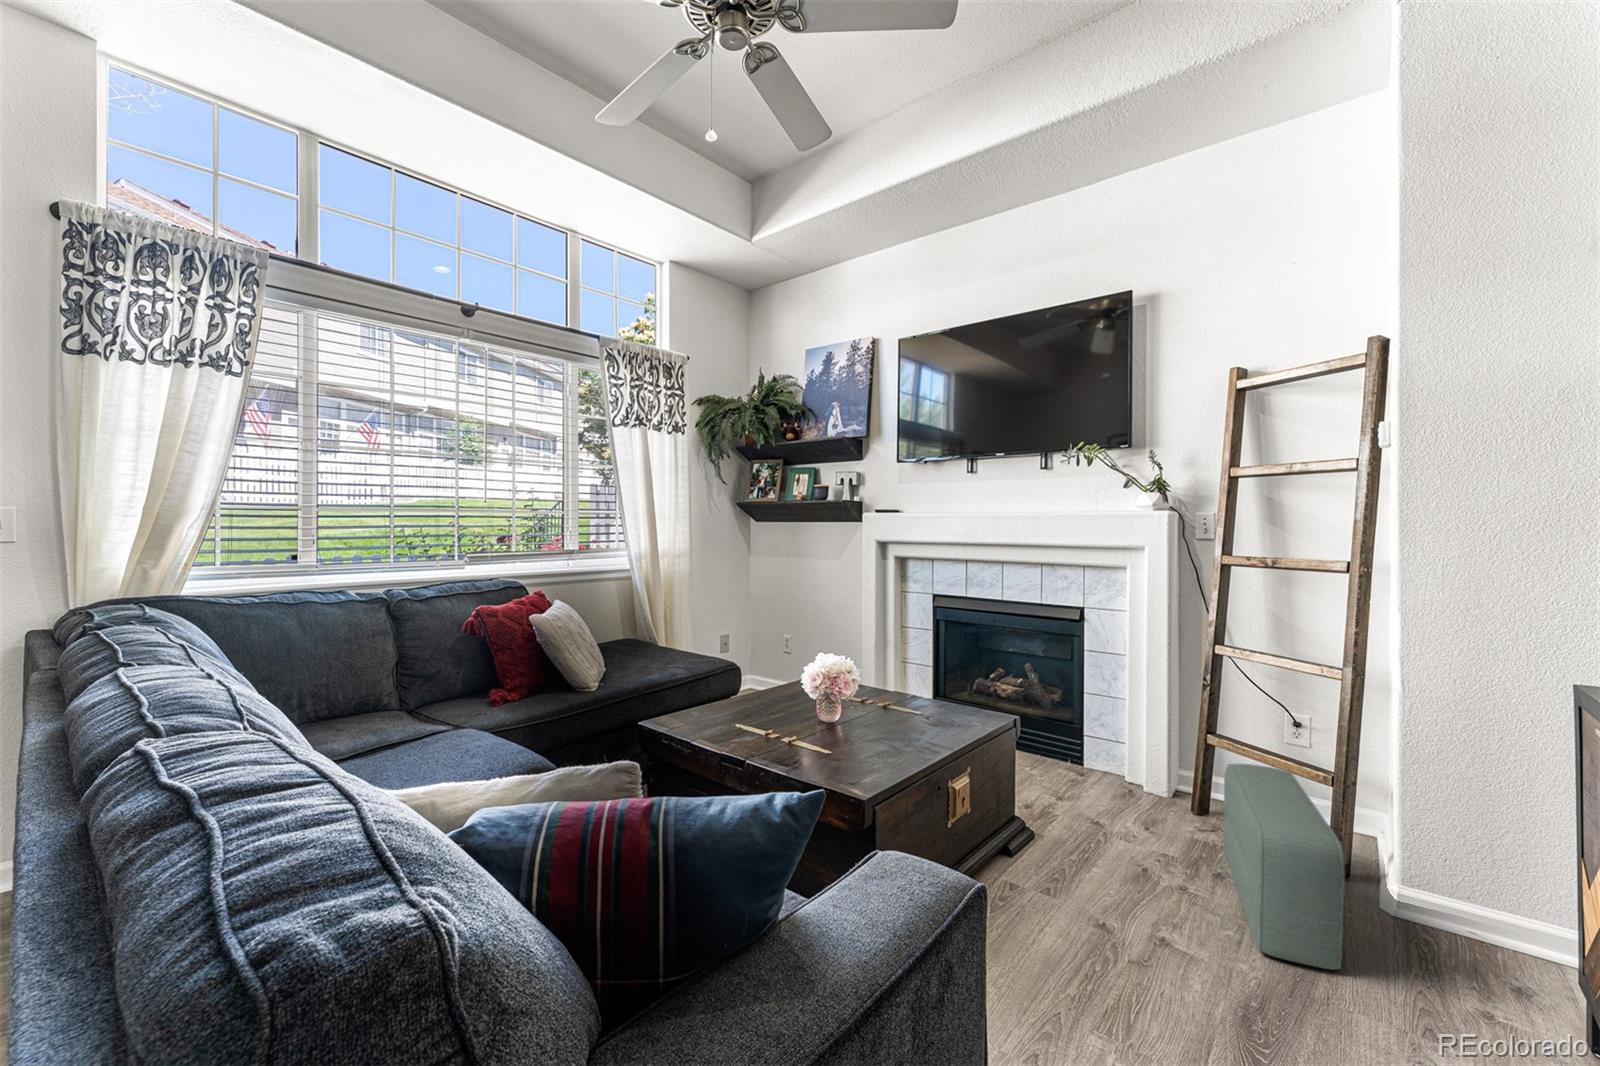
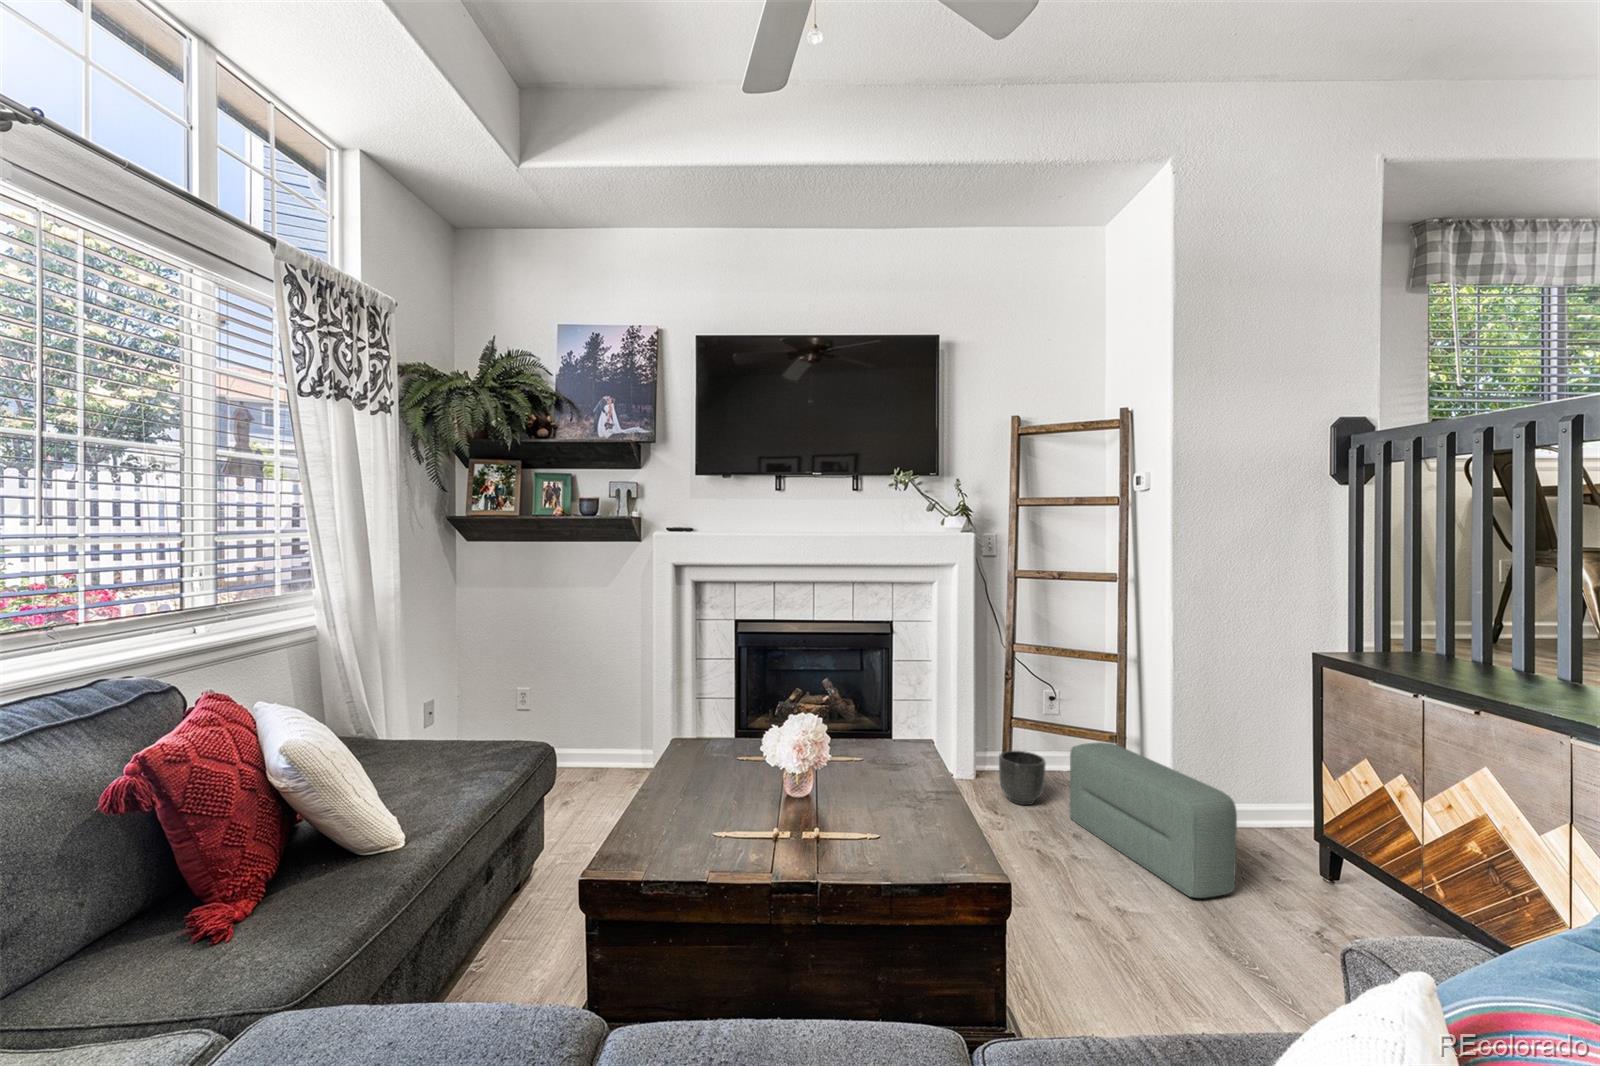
planter: none [1160,763,1220,828] -> present [999,751,1046,805]

